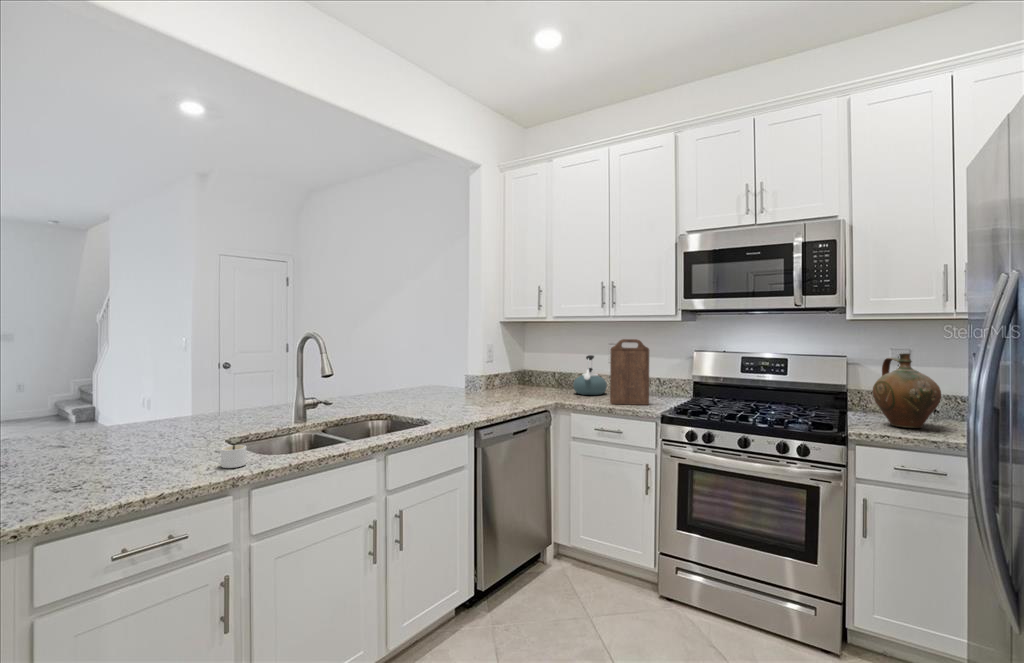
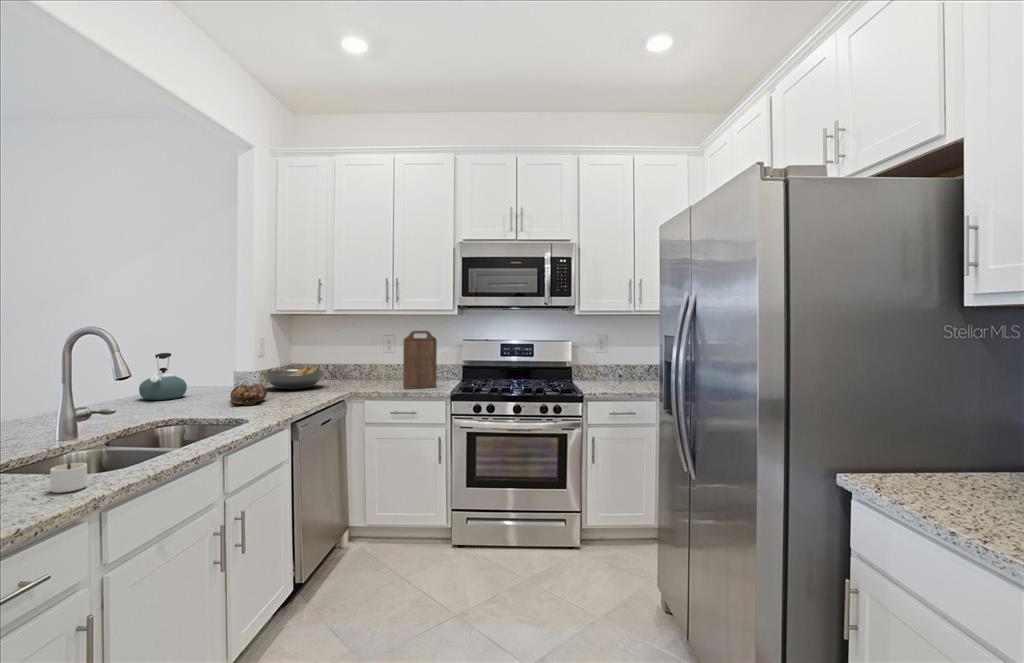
ceramic jug: present [873,353,941,428] -> none [592,338,628,387]
kettle: present [573,355,607,395] -> present [139,353,187,400]
fruit bowl: none [485,375,540,395] -> present [263,368,325,389]
bread loaf: none [439,388,473,408] -> present [230,384,267,405]

